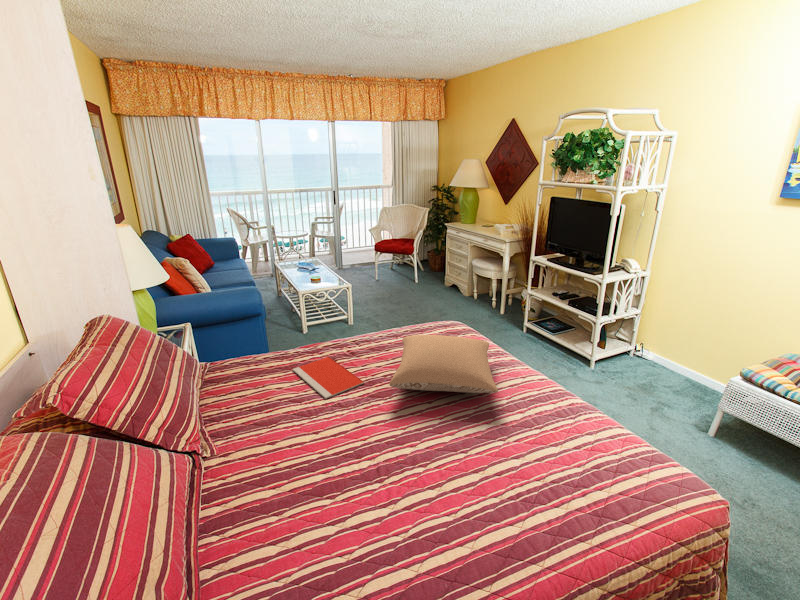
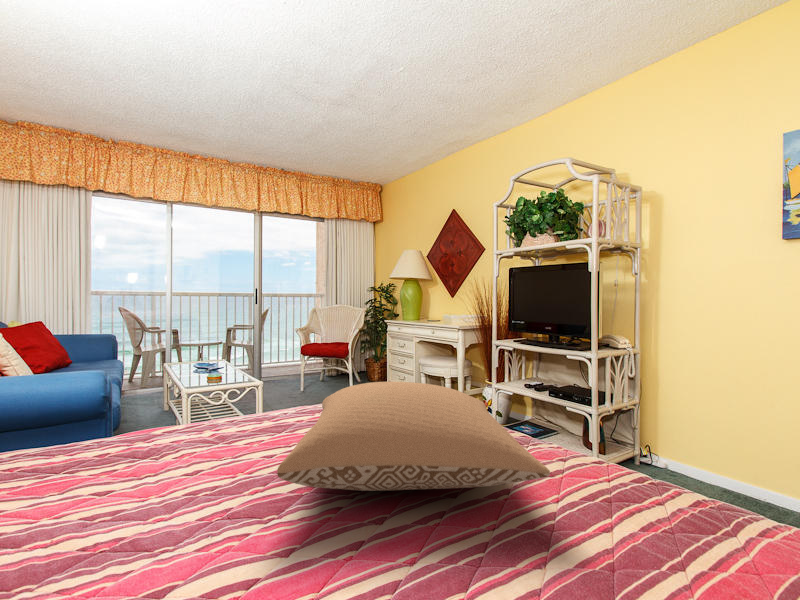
notebook: present [293,357,364,399] -> none [61,444,225,531]

